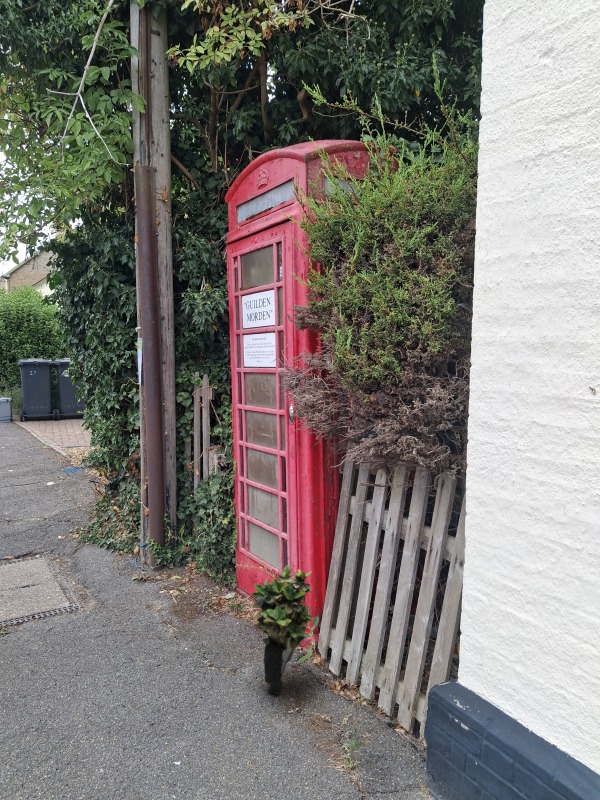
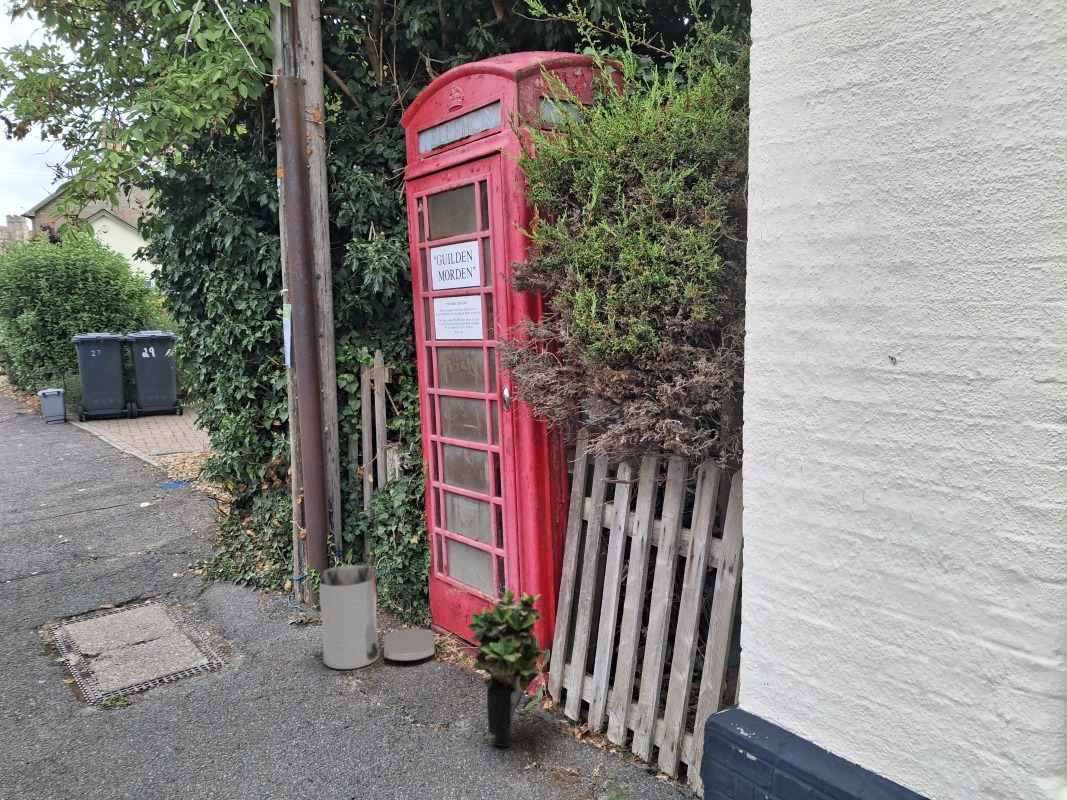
trash can: none [149,539,237,620] -> present [320,565,435,669]

